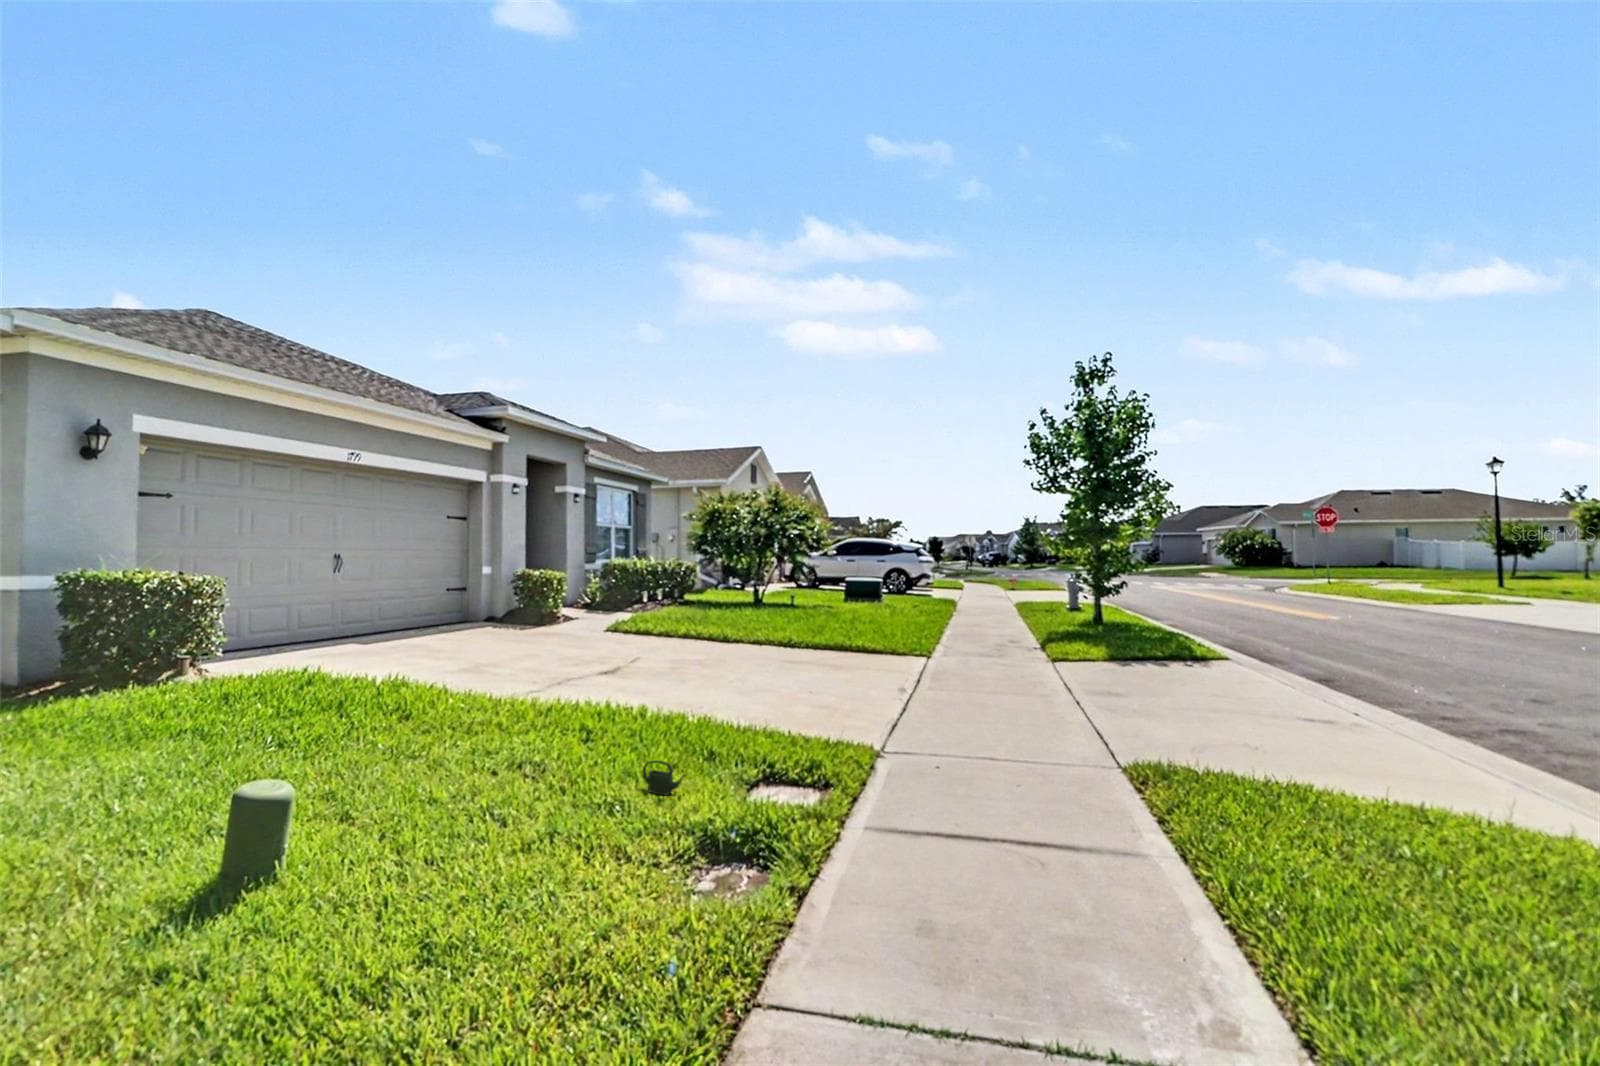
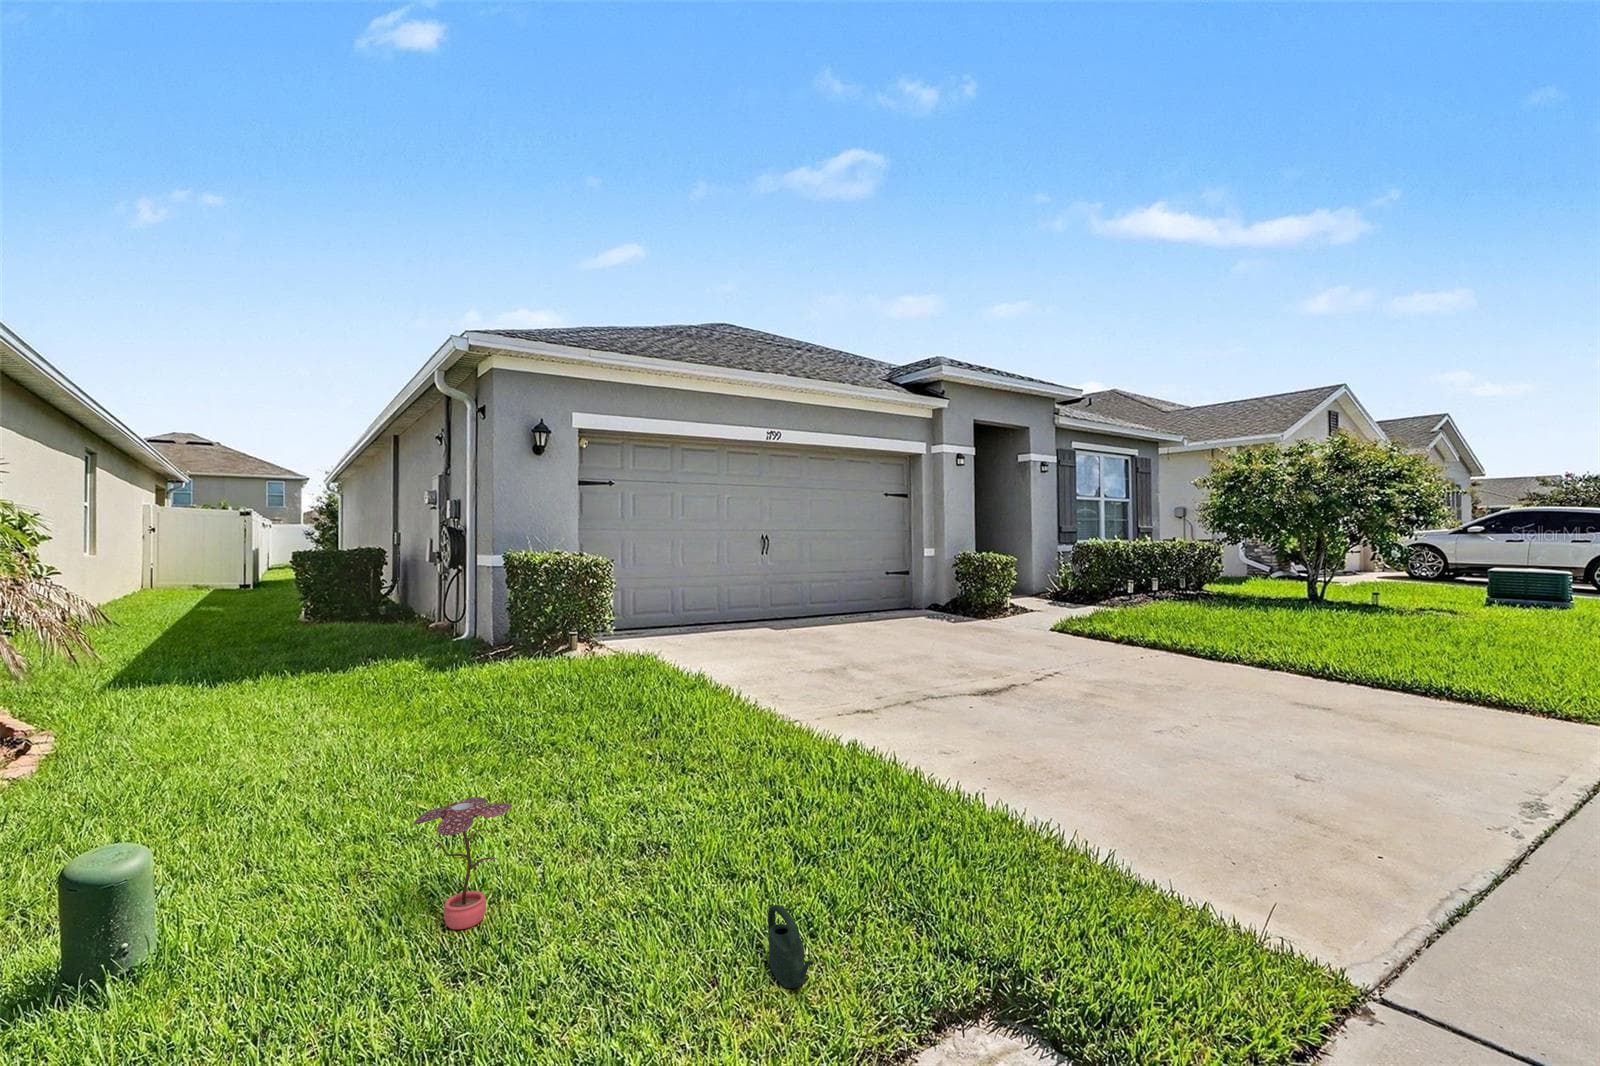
potted plant: none [411,742,472,826] -> present [413,797,512,929]

